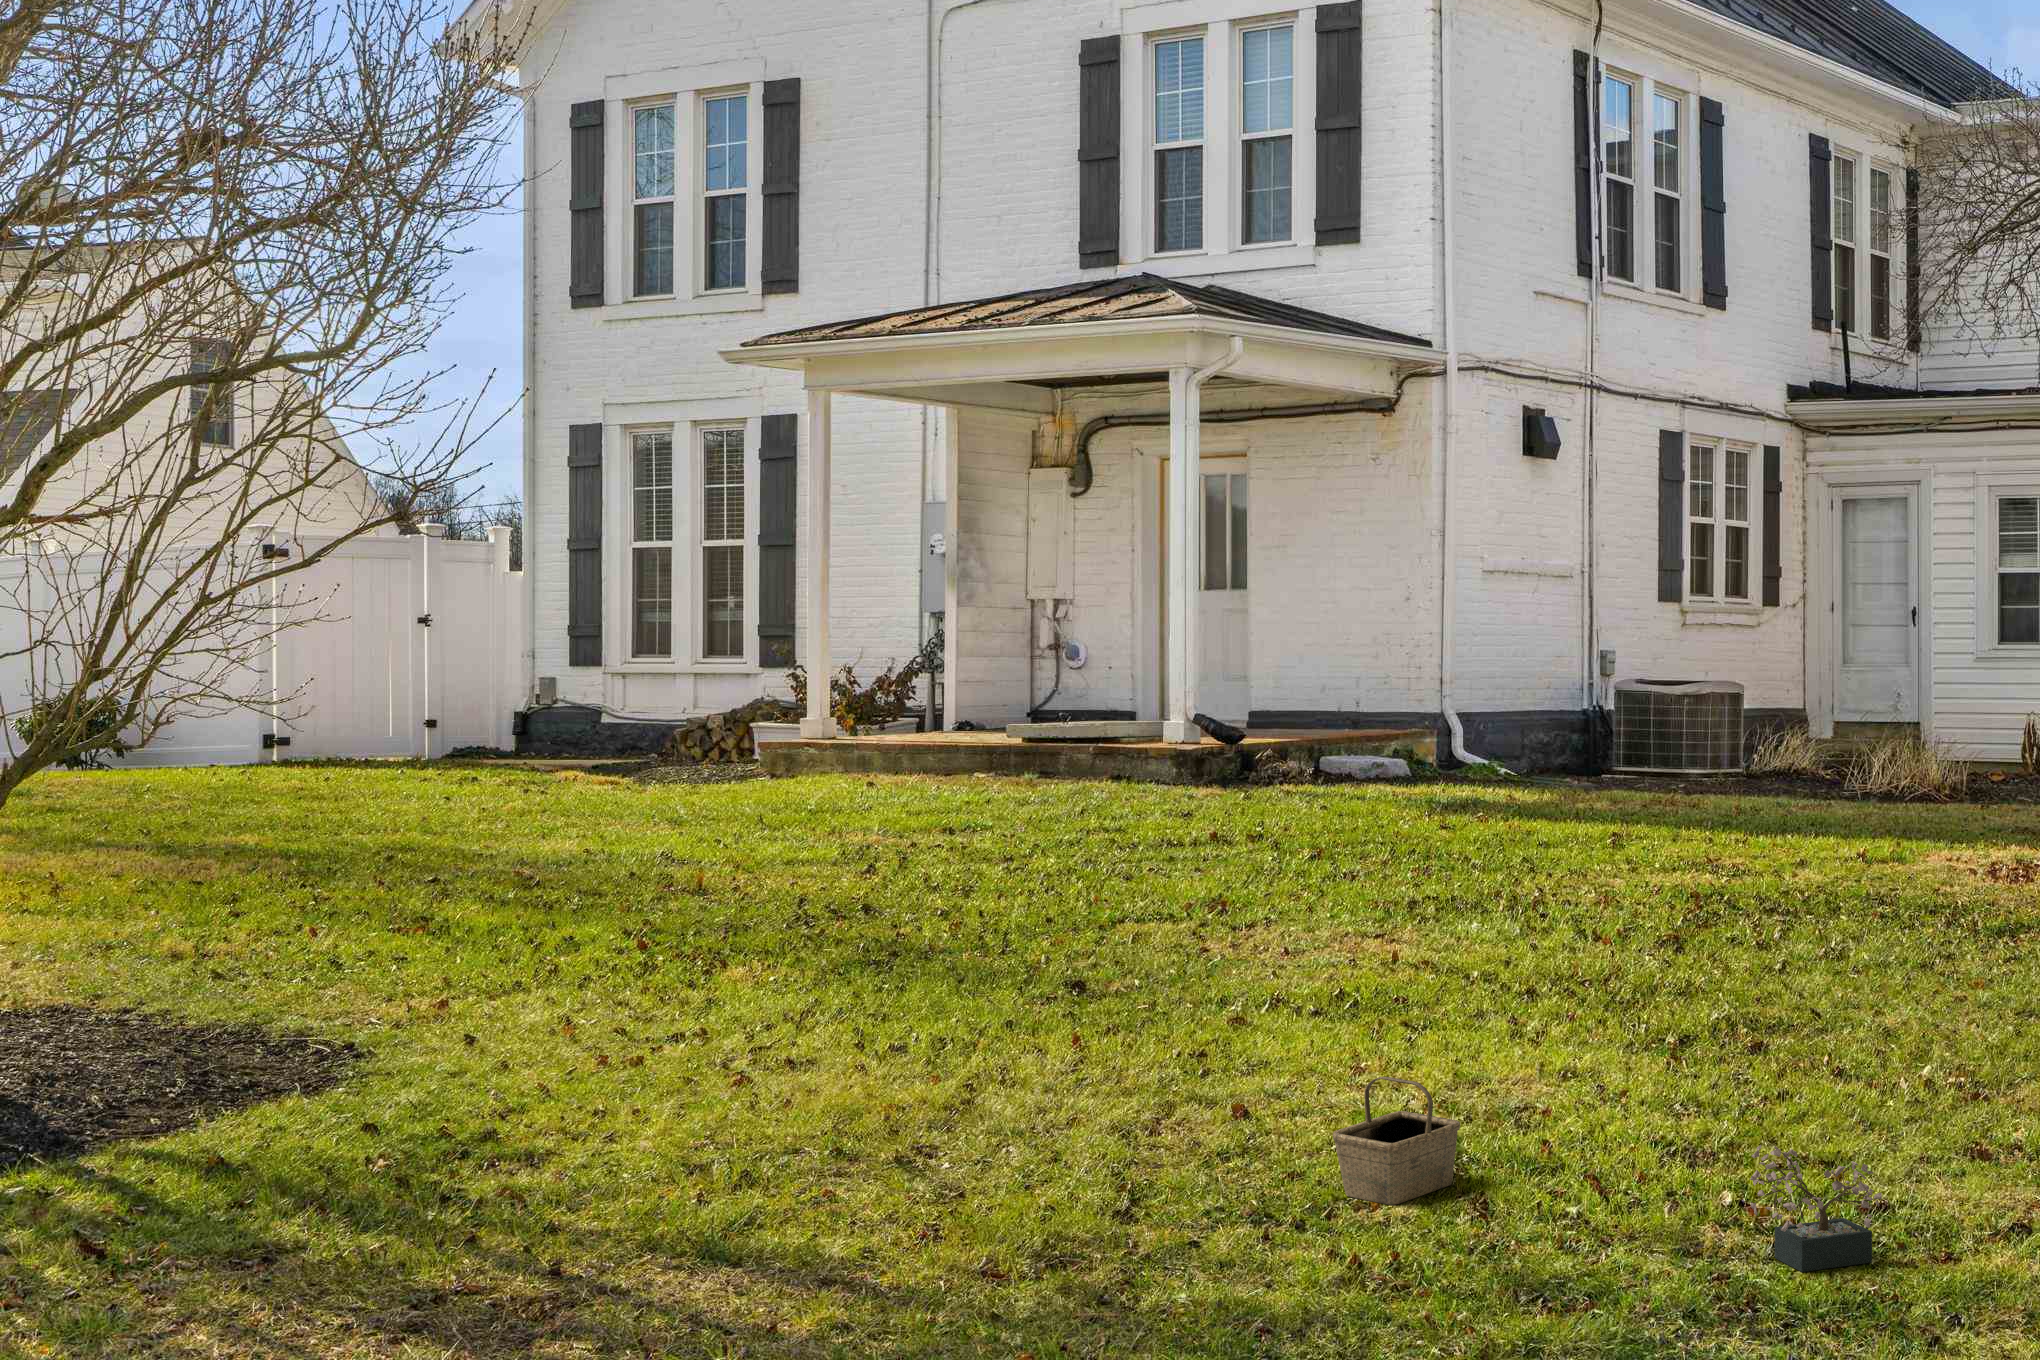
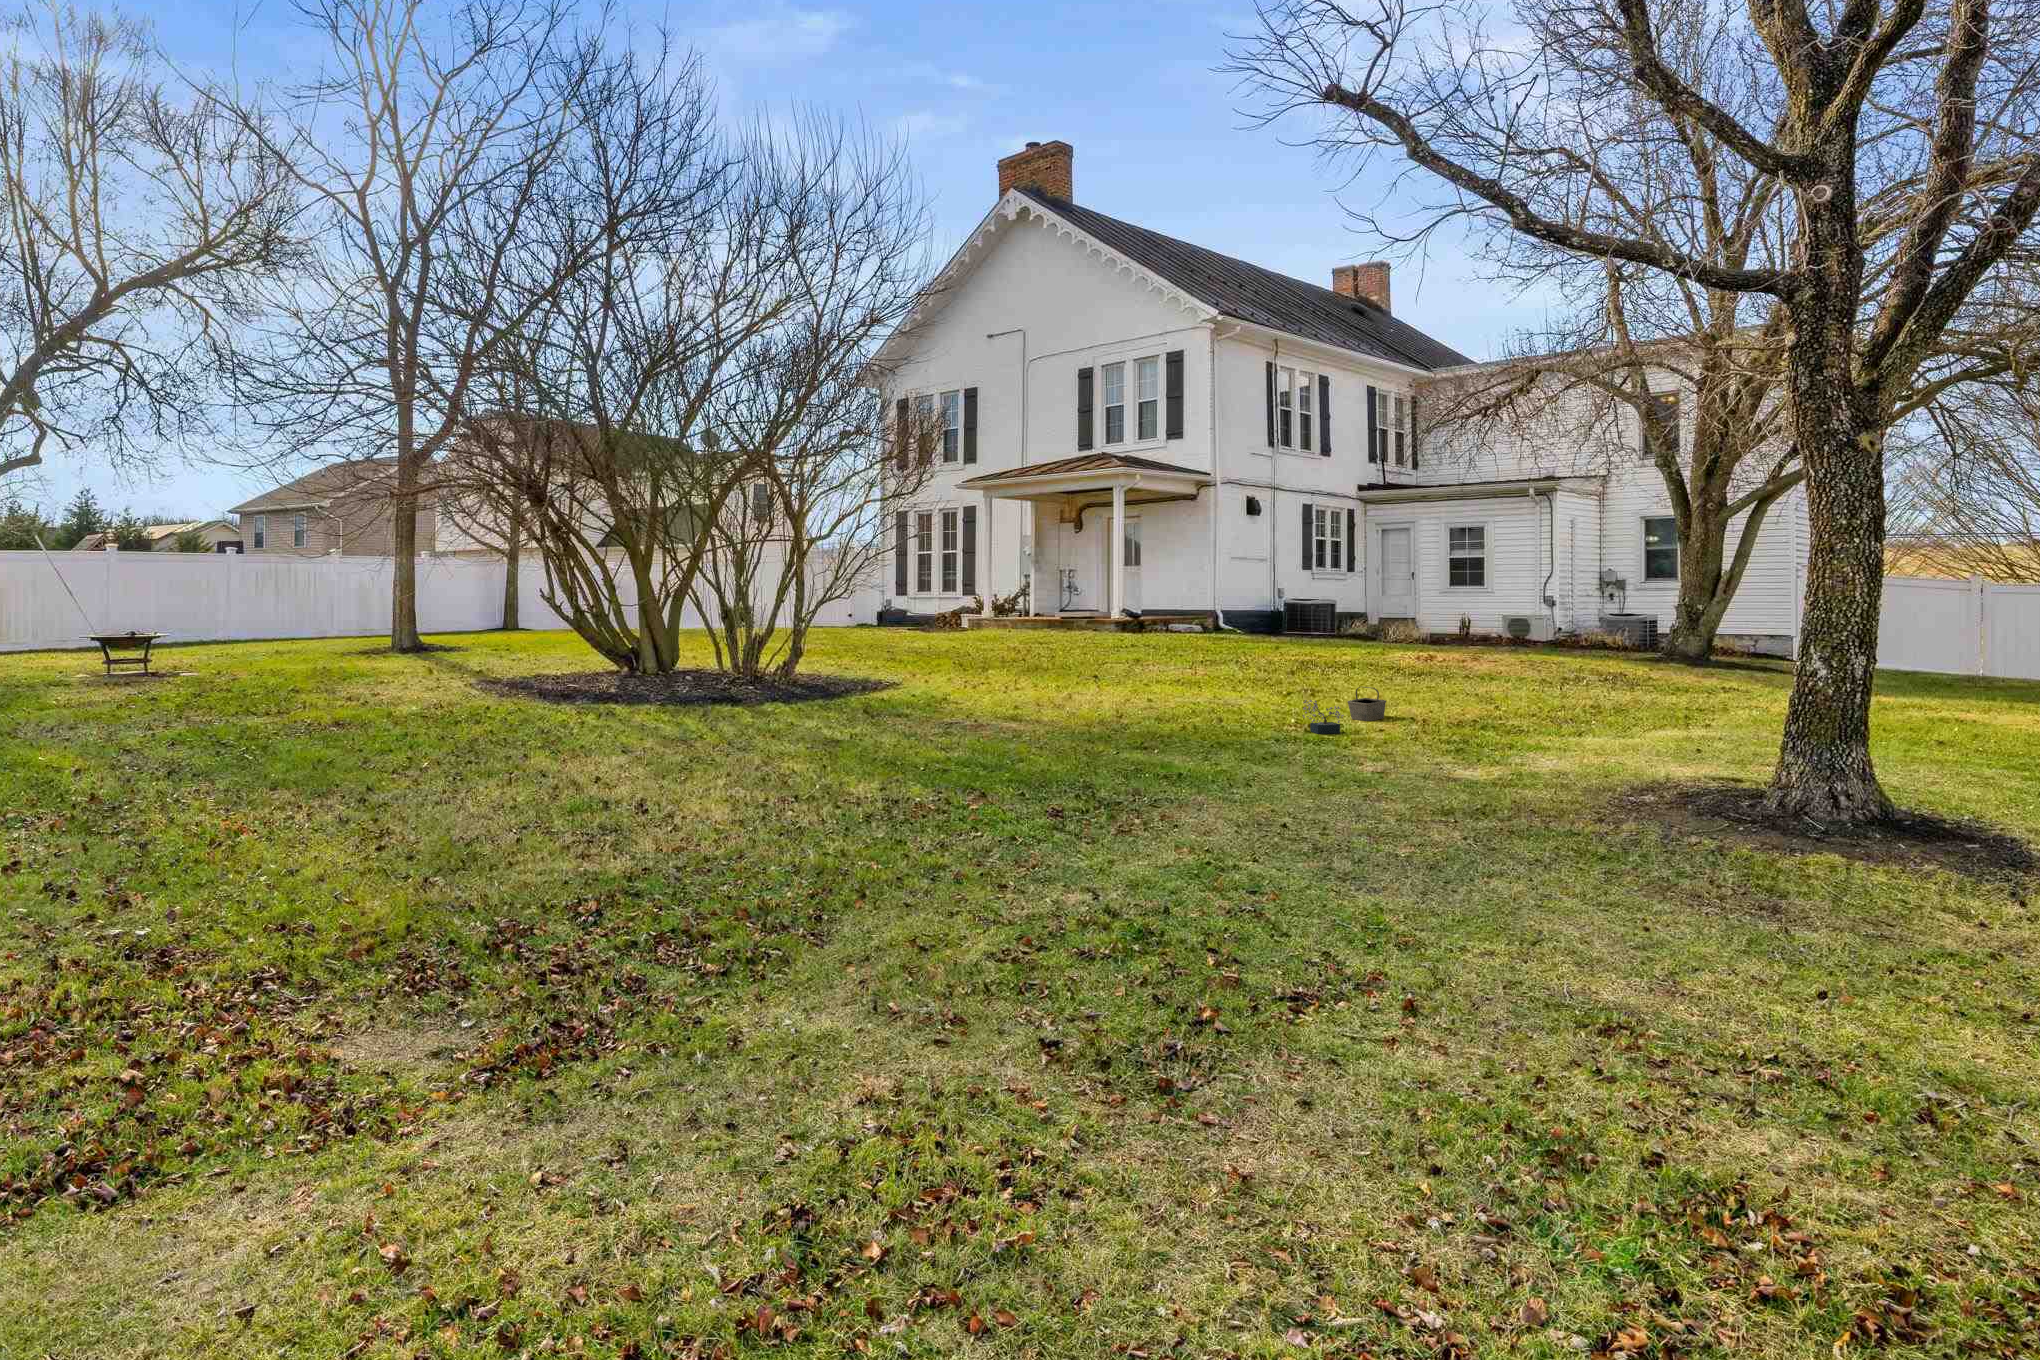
basket: present [1333,1077,1460,1205] -> present [1348,687,1386,721]

